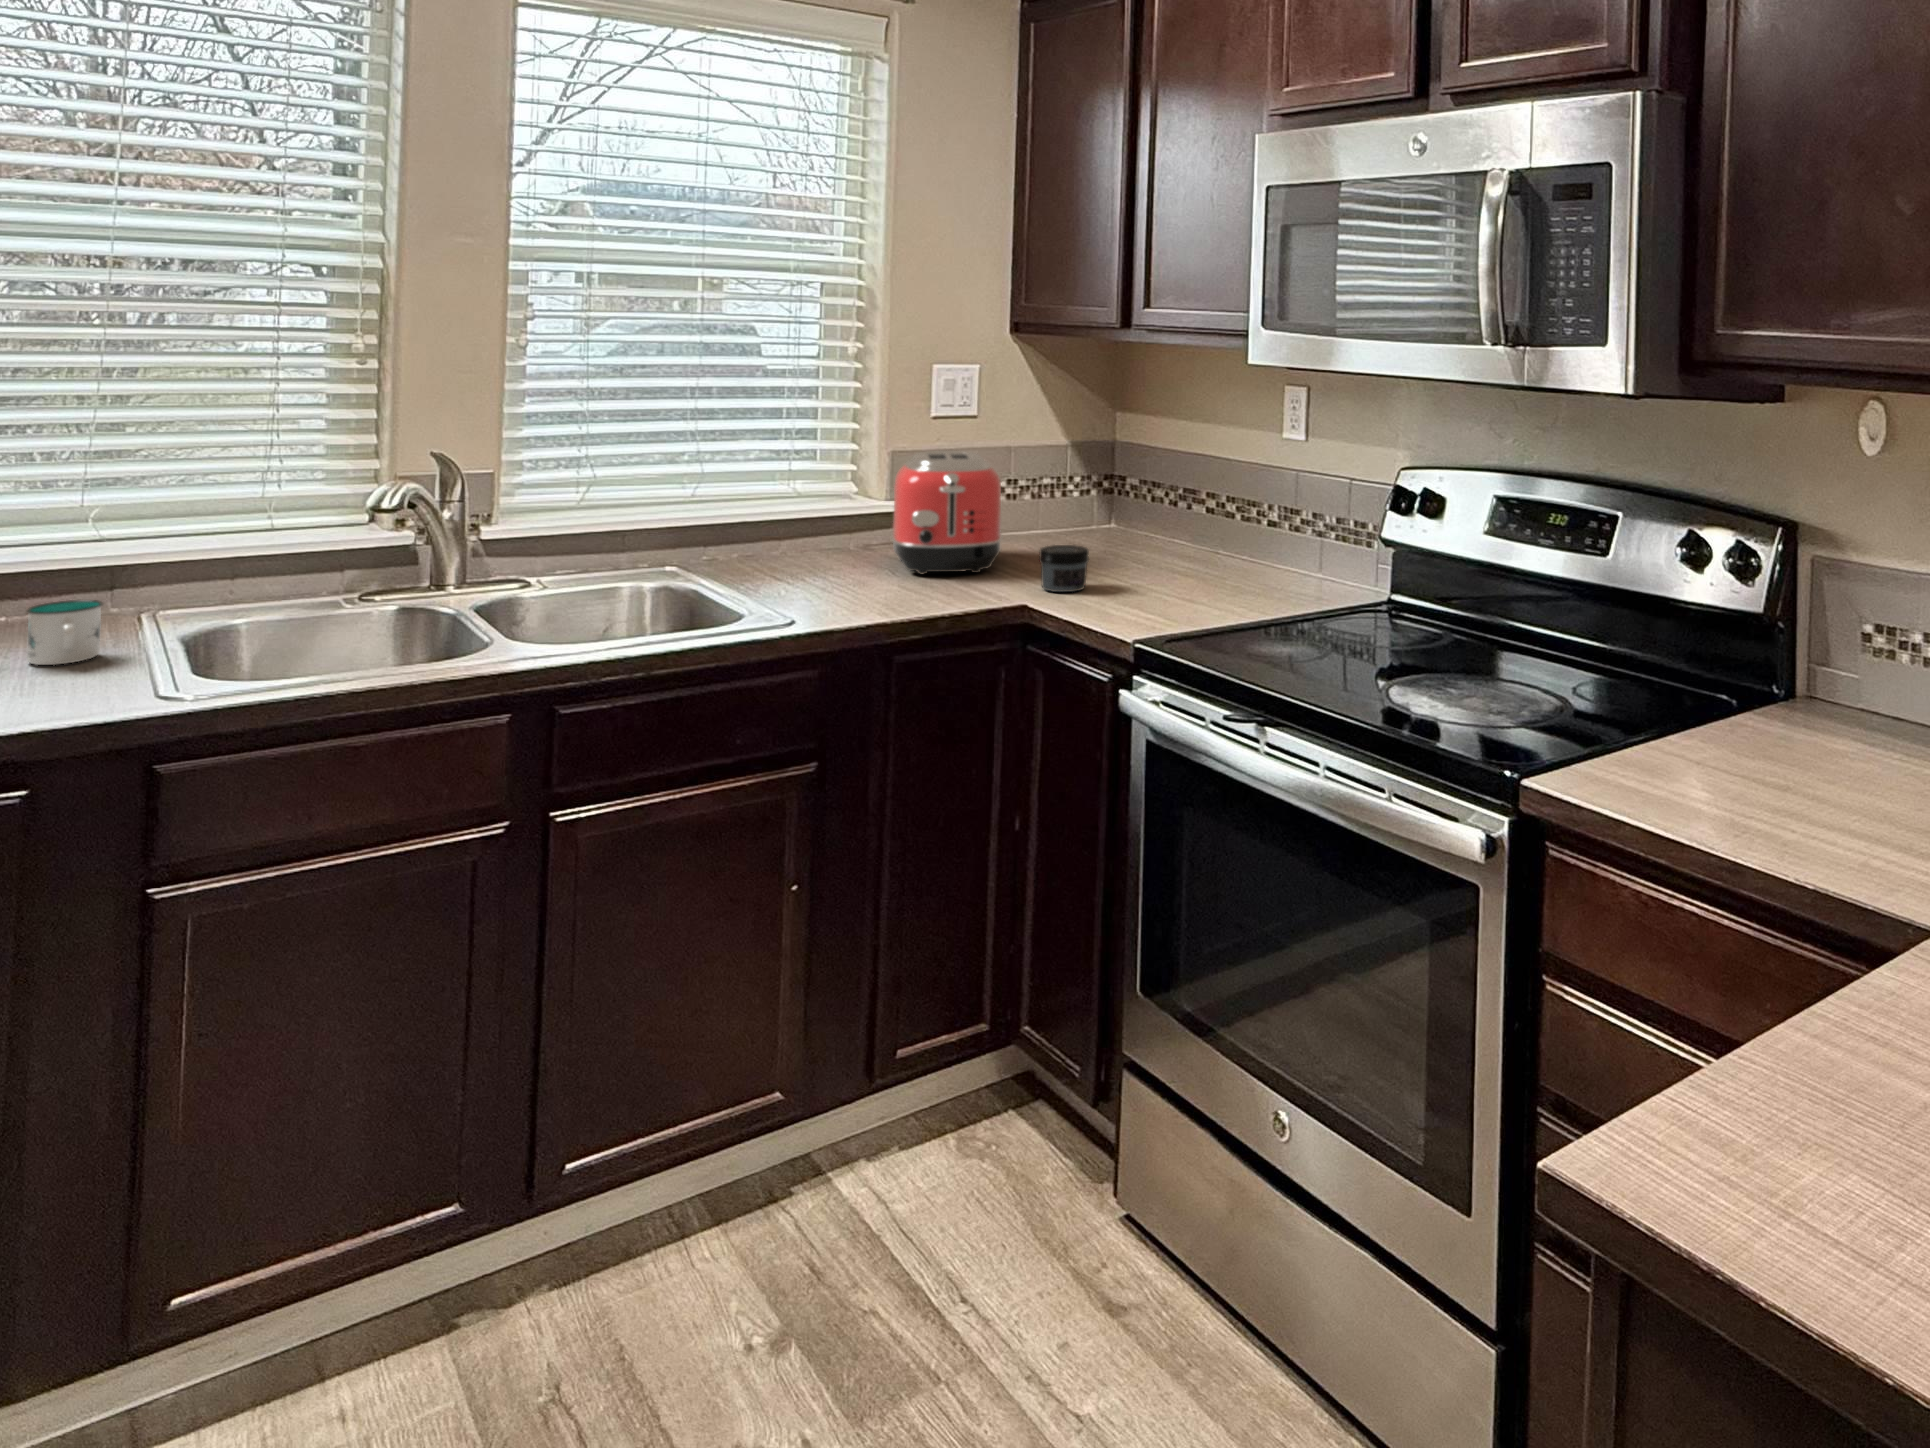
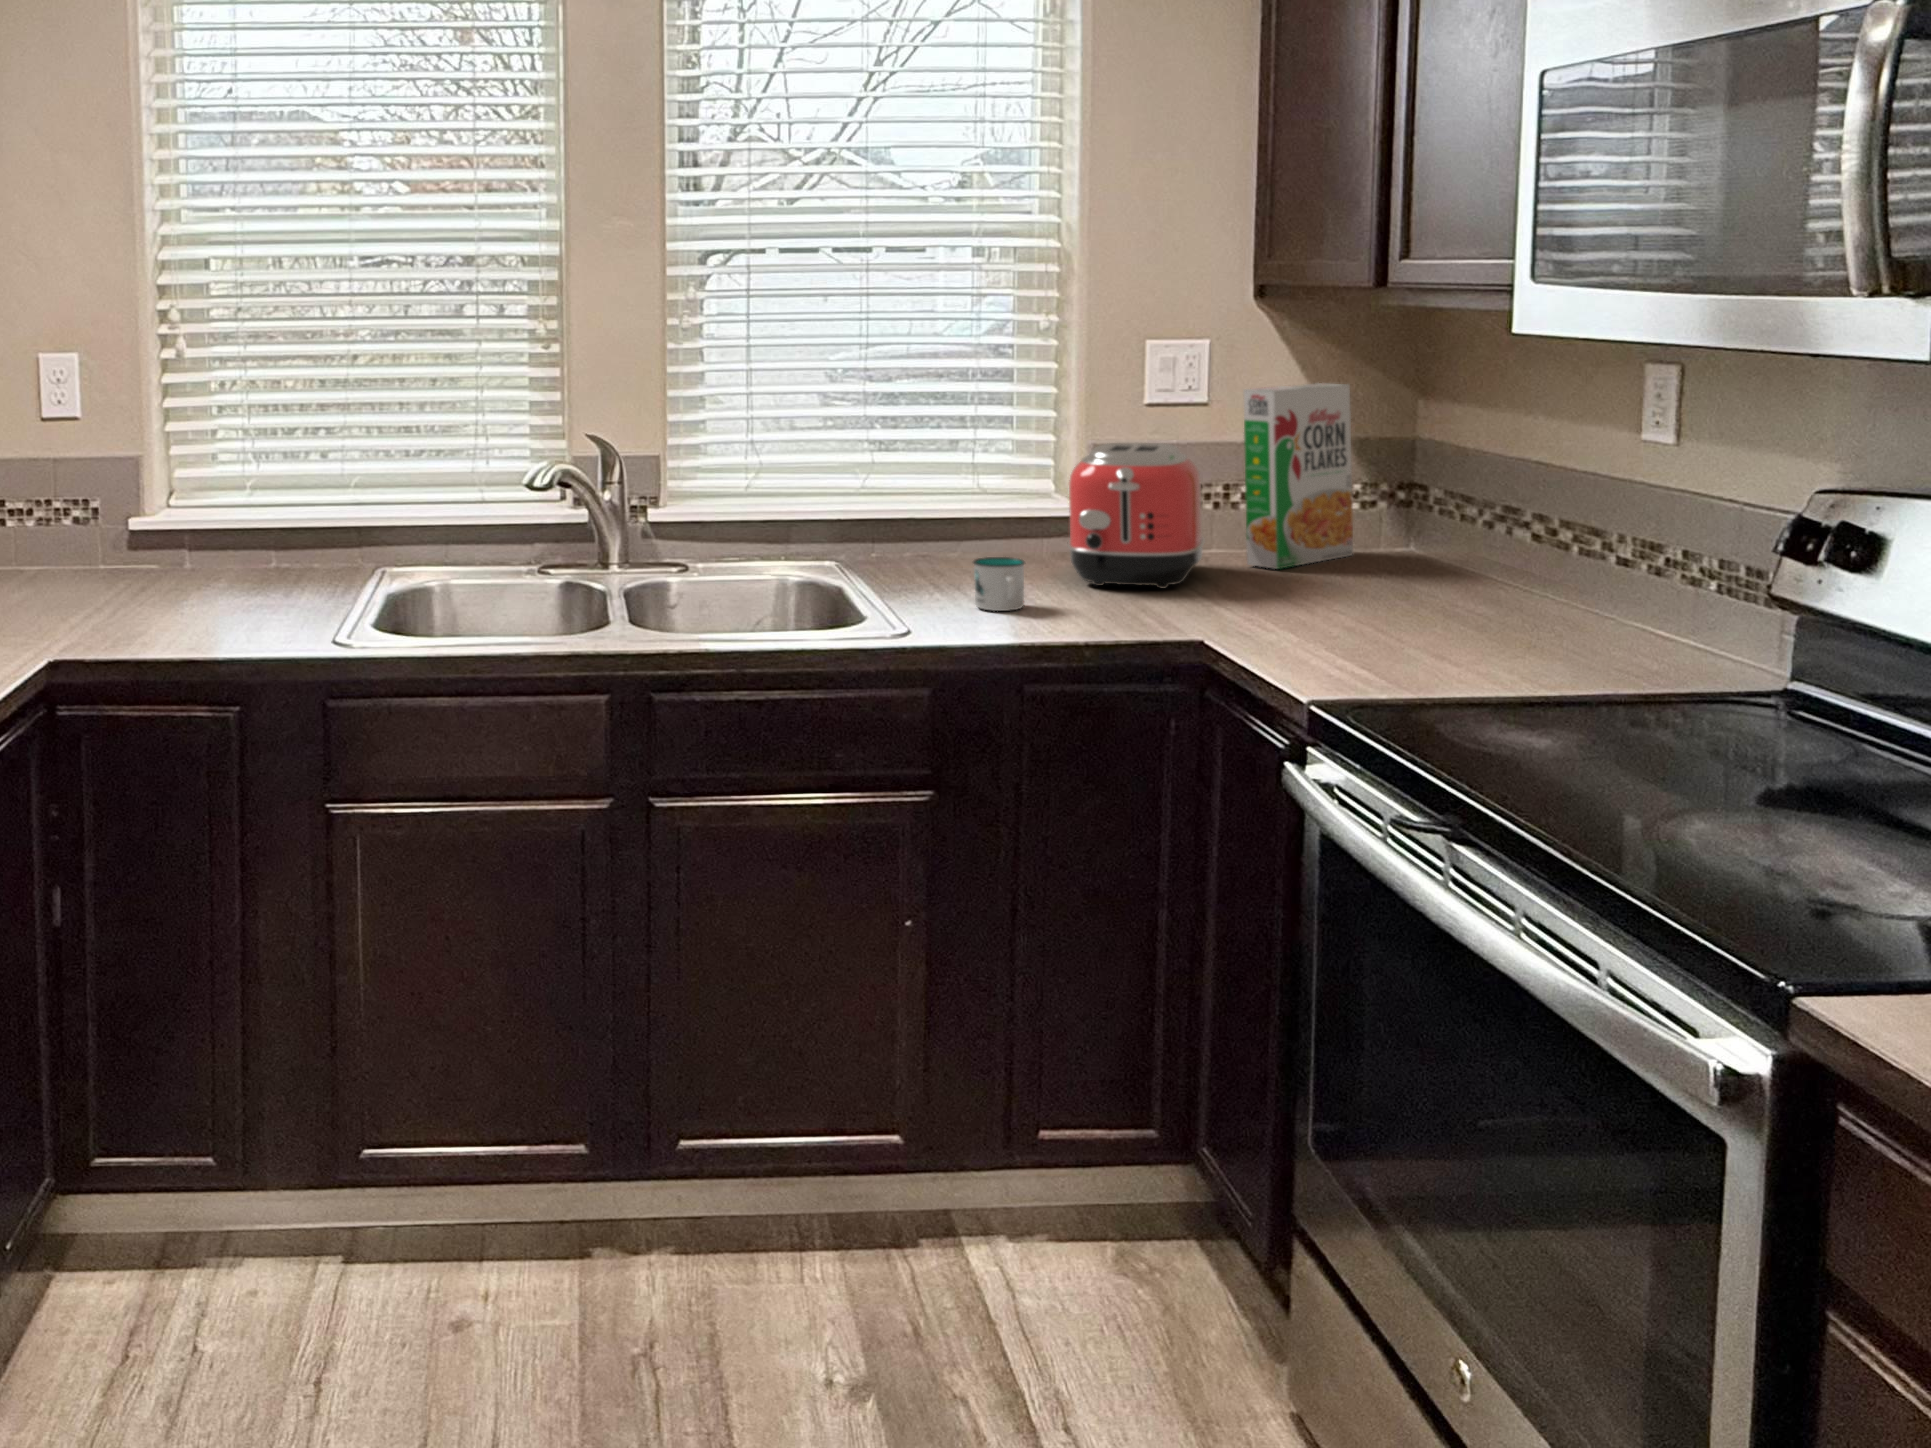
cereal box: none [1022,401,1093,550] -> present [1243,383,1353,569]
jar: present [1039,545,1089,592] -> none [1219,560,1285,618]
mug: present [26,600,103,665] -> present [973,557,1025,611]

